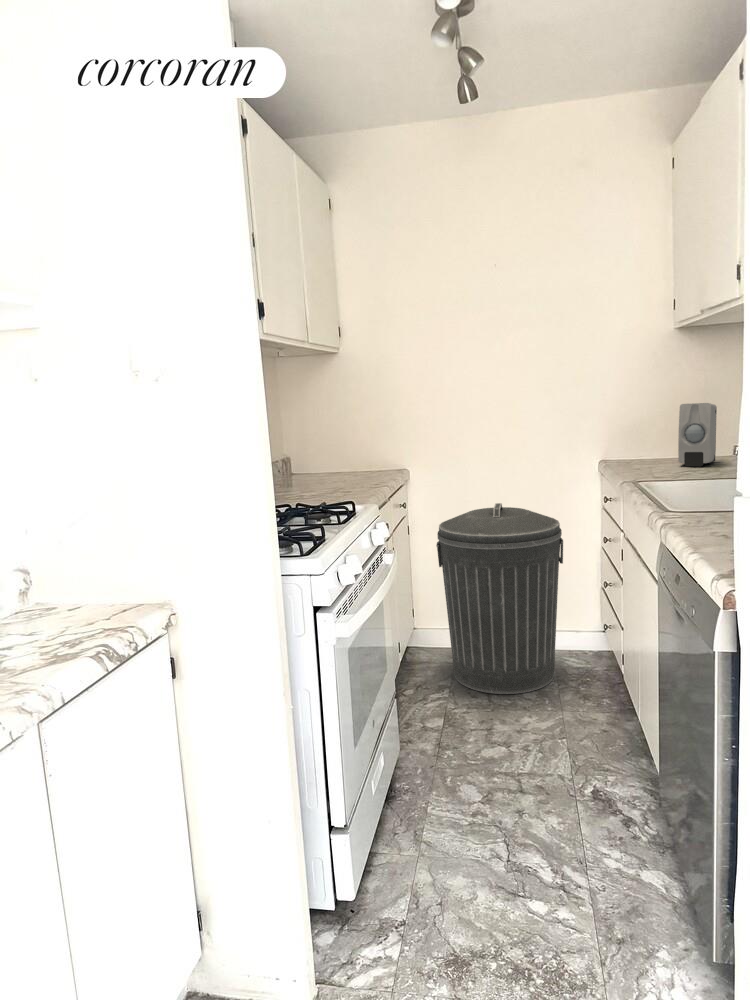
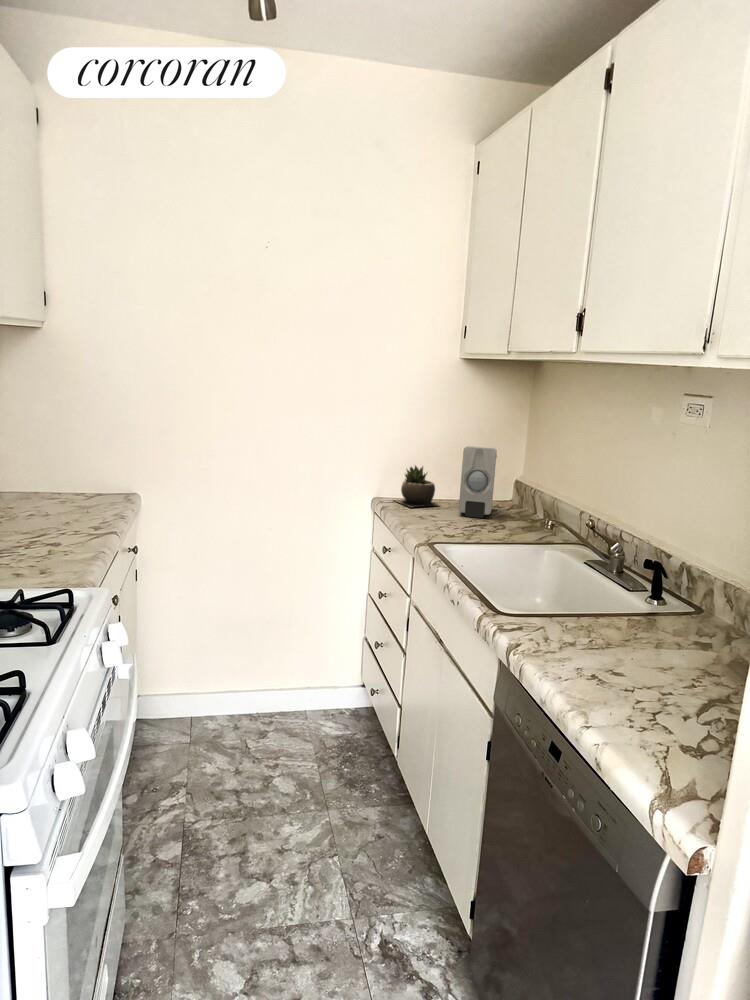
succulent plant: none [620,426,665,463] -> present [394,465,439,507]
trash can: present [436,503,563,694] -> none [175,551,331,789]

